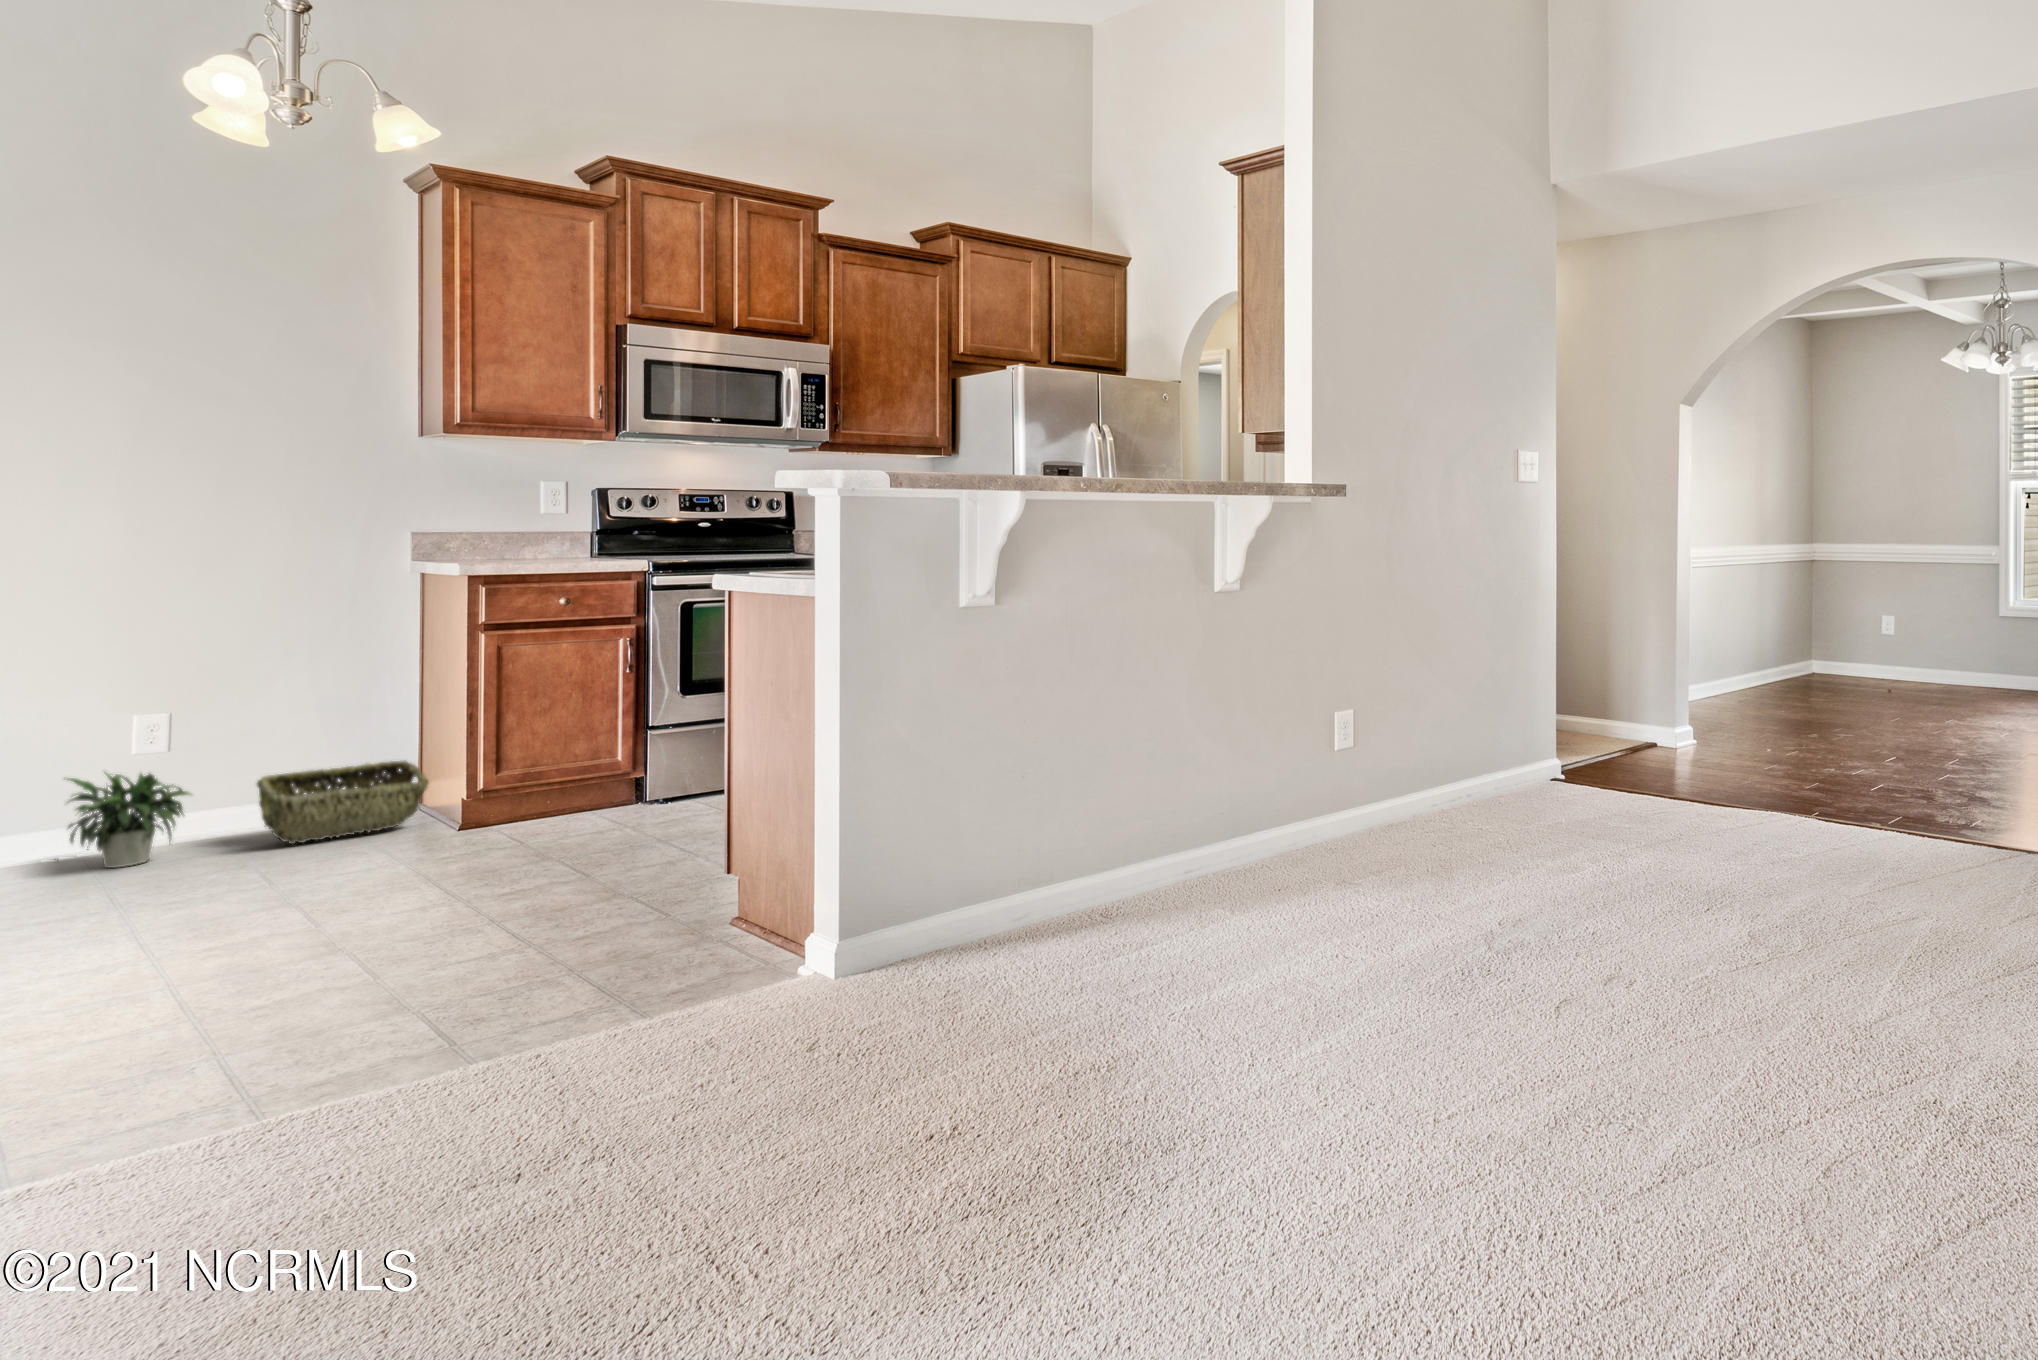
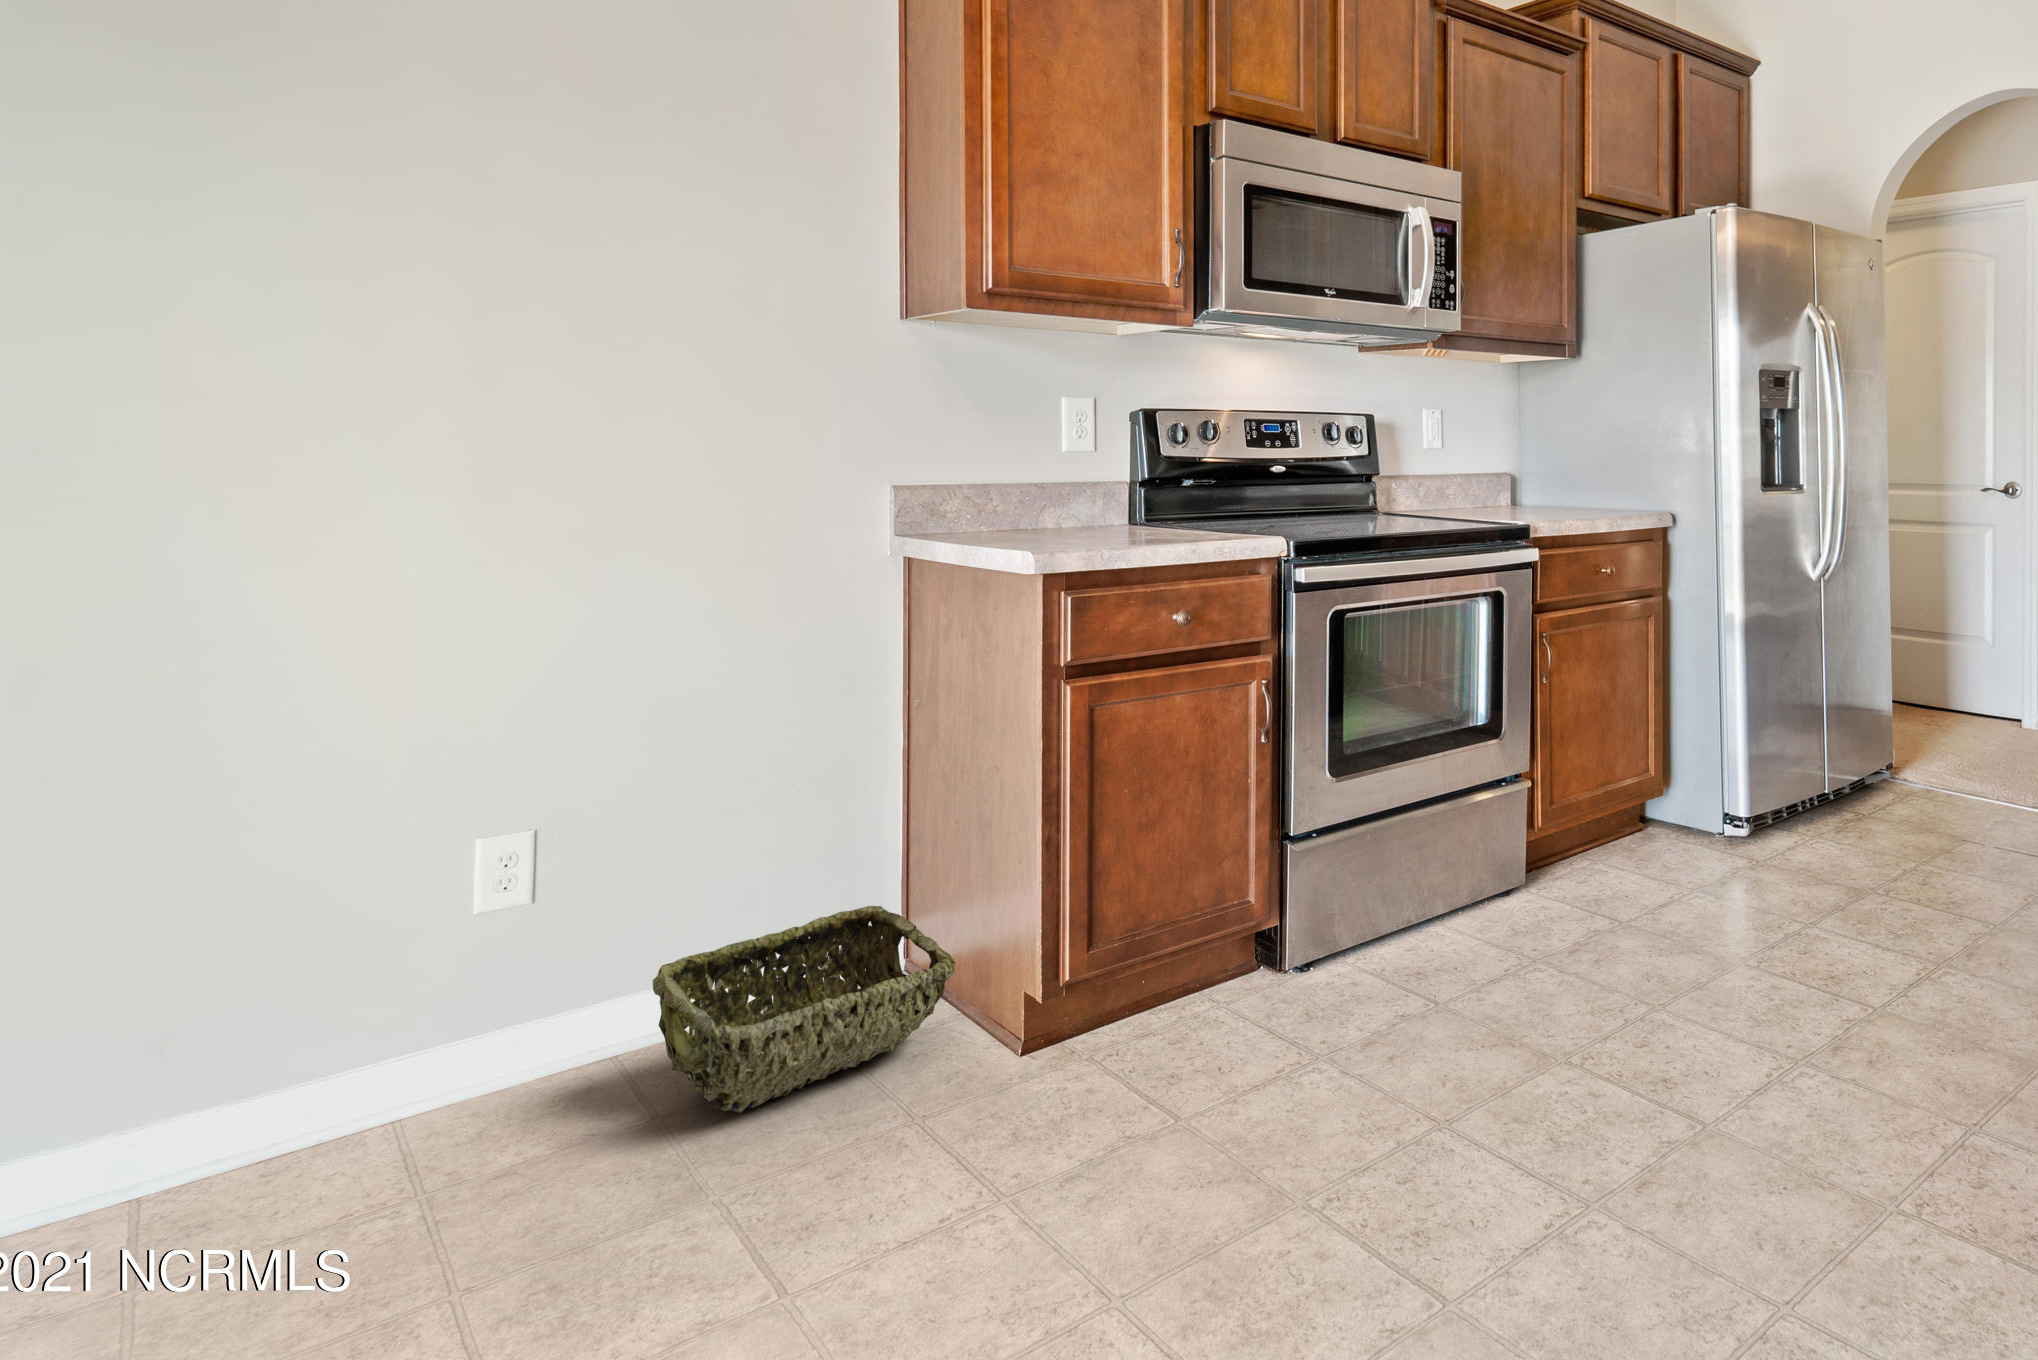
potted plant: present [57,773,190,868] -> none [269,987,557,1213]

